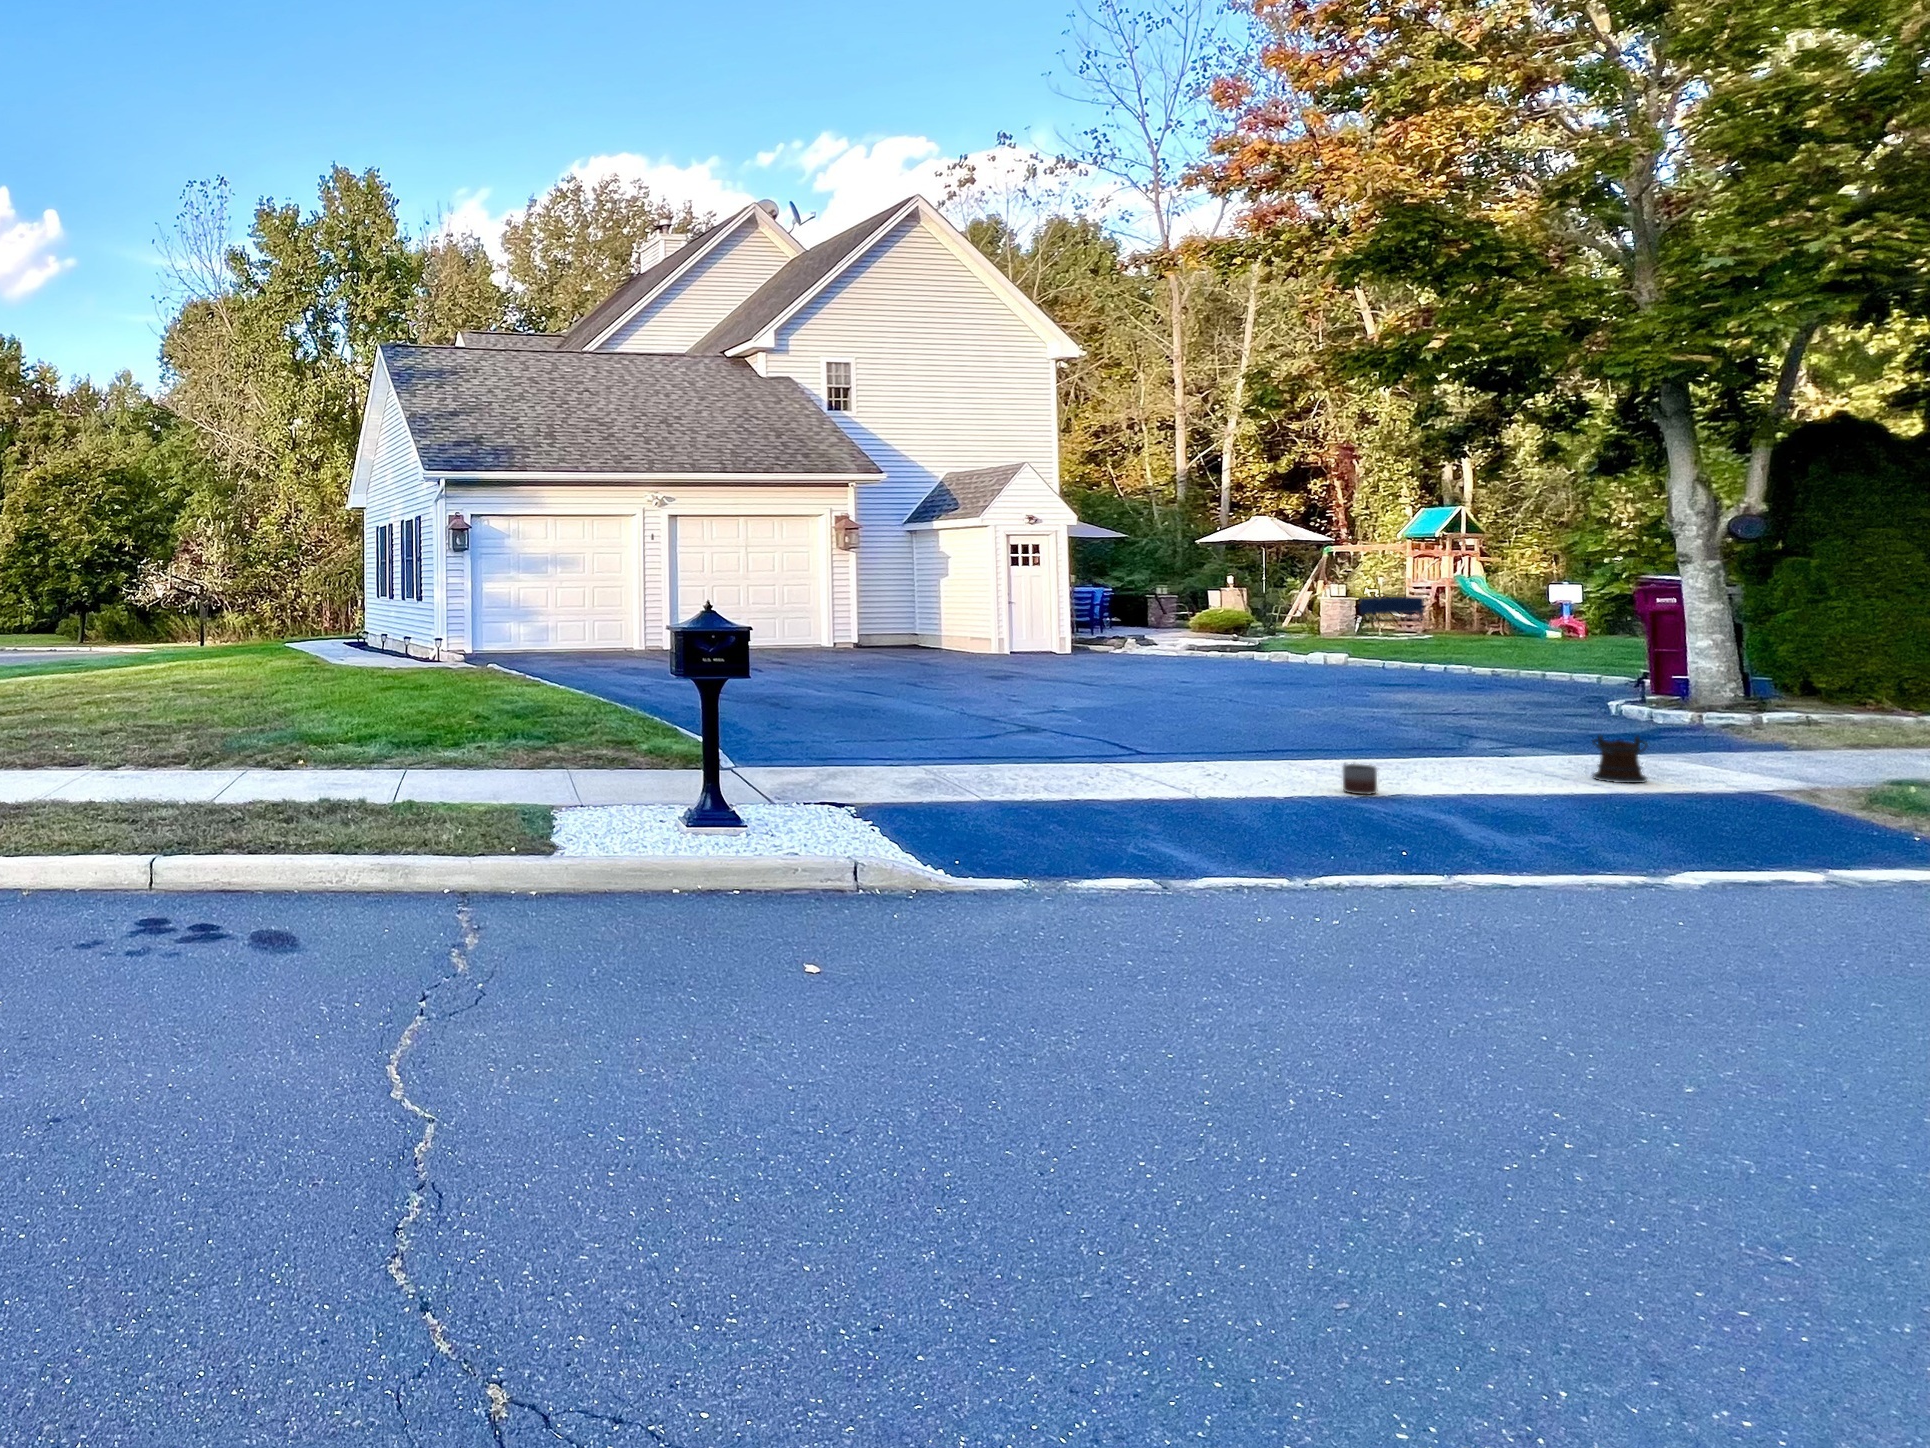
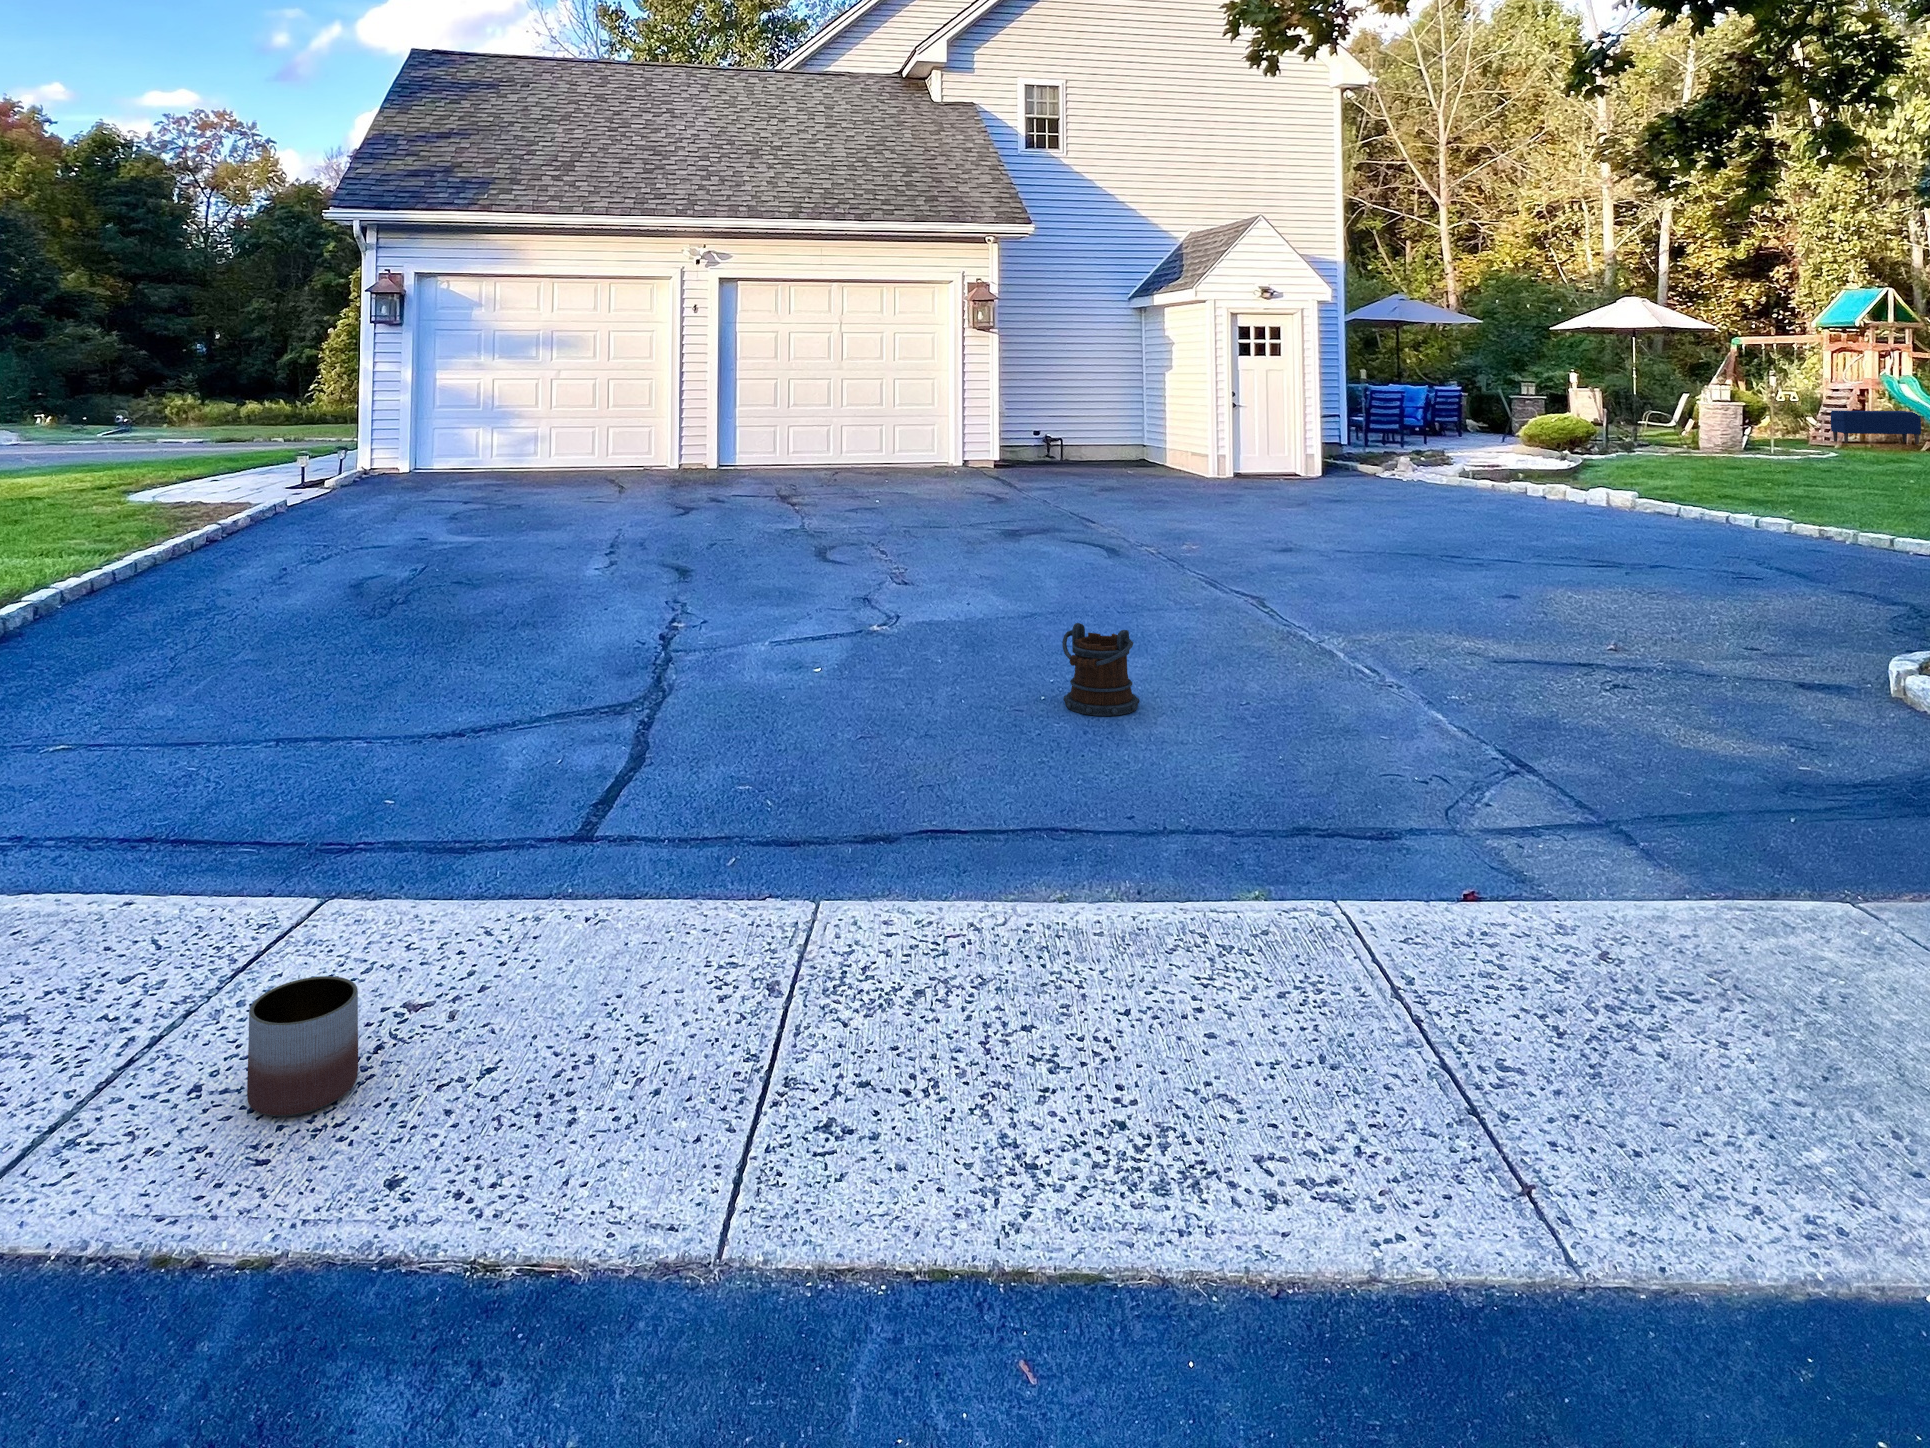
bucket: present [1593,735,1647,783] -> present [1062,623,1140,716]

